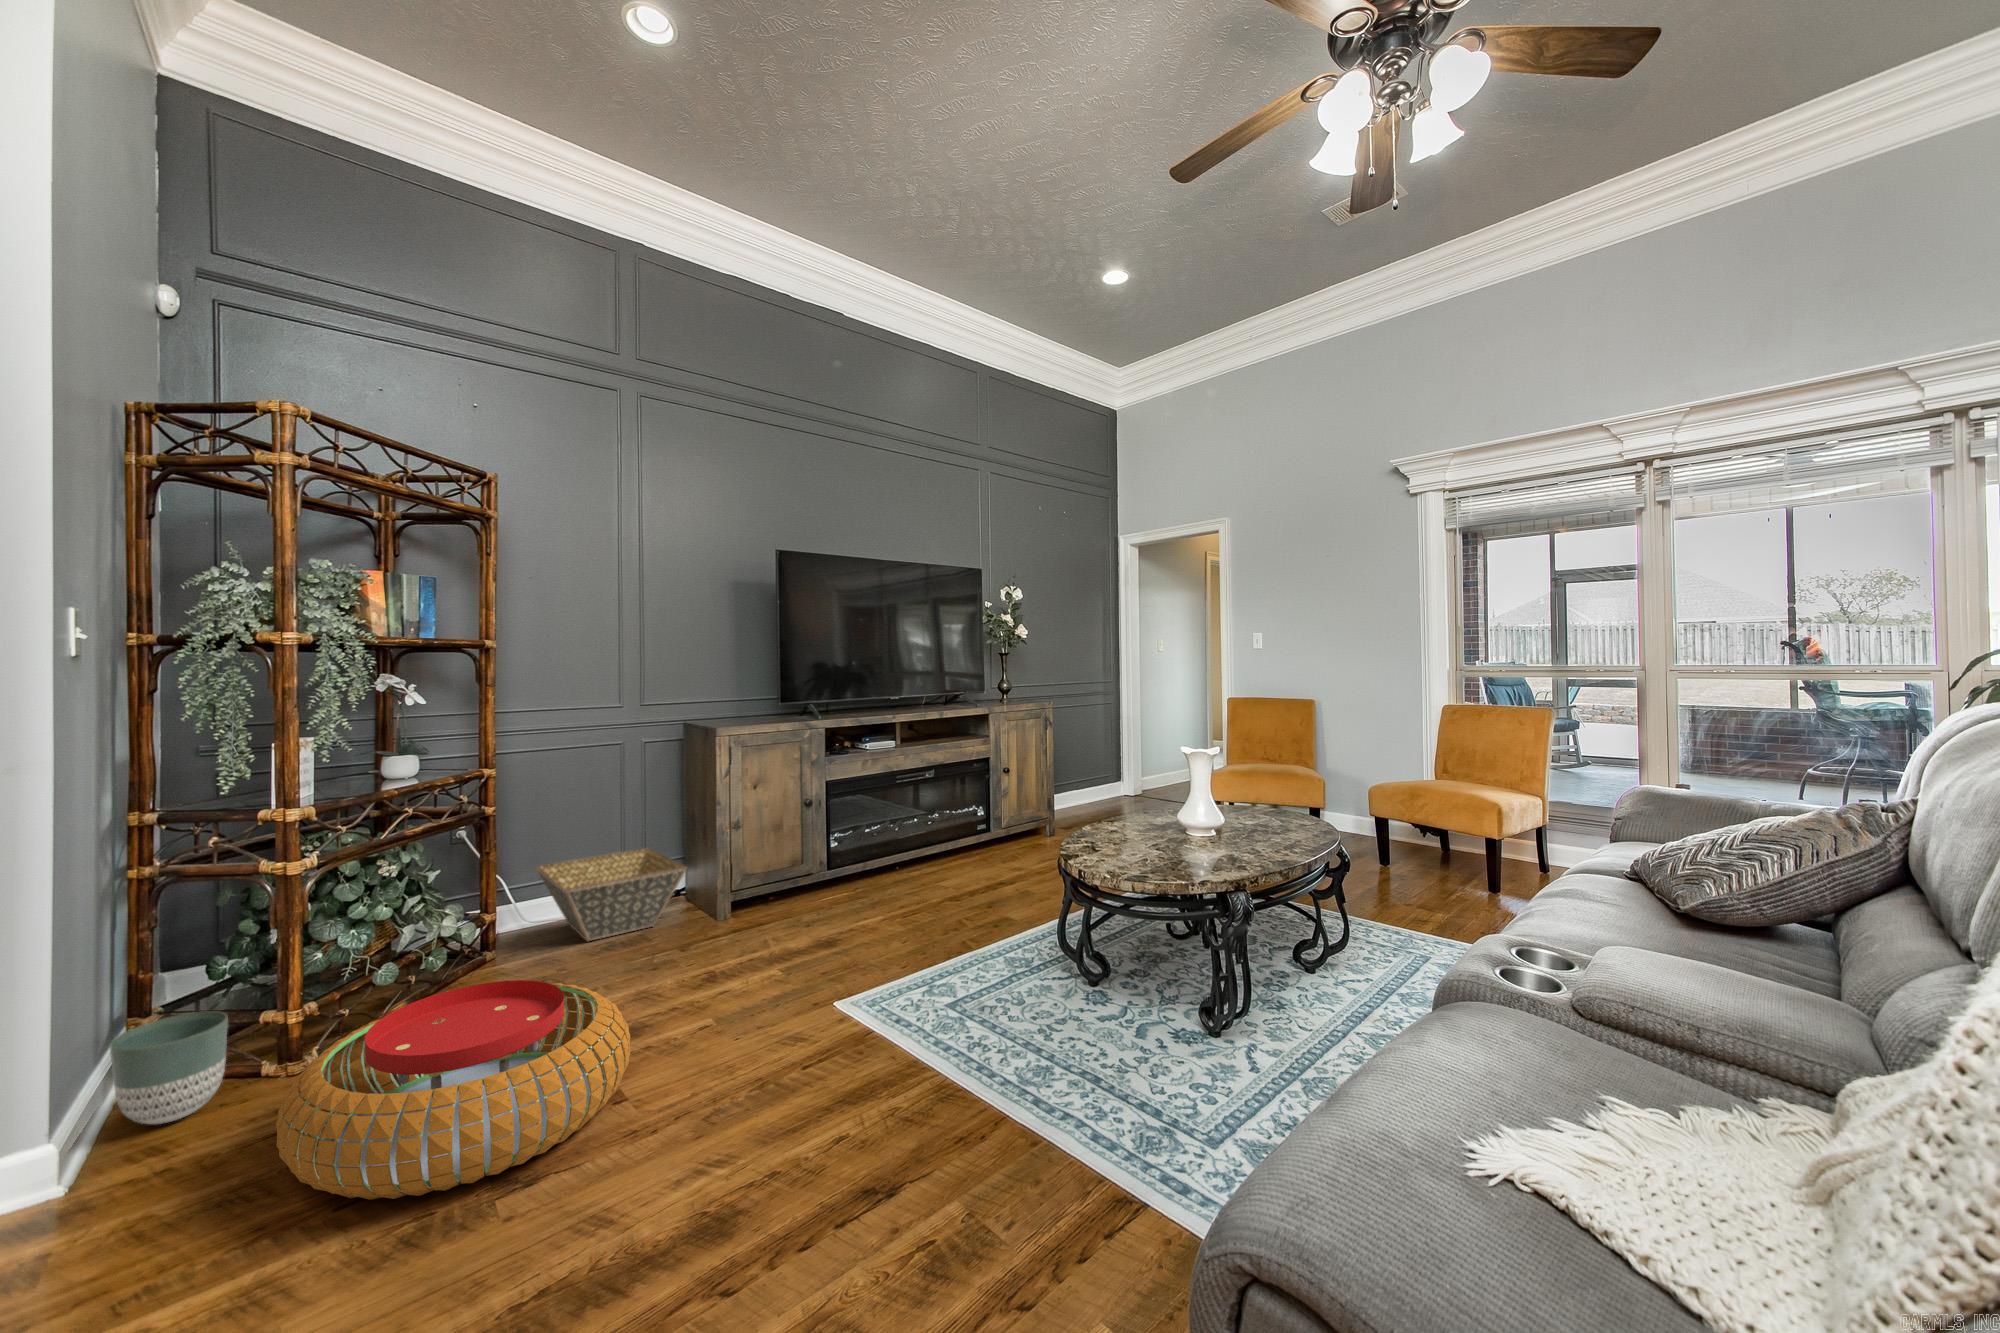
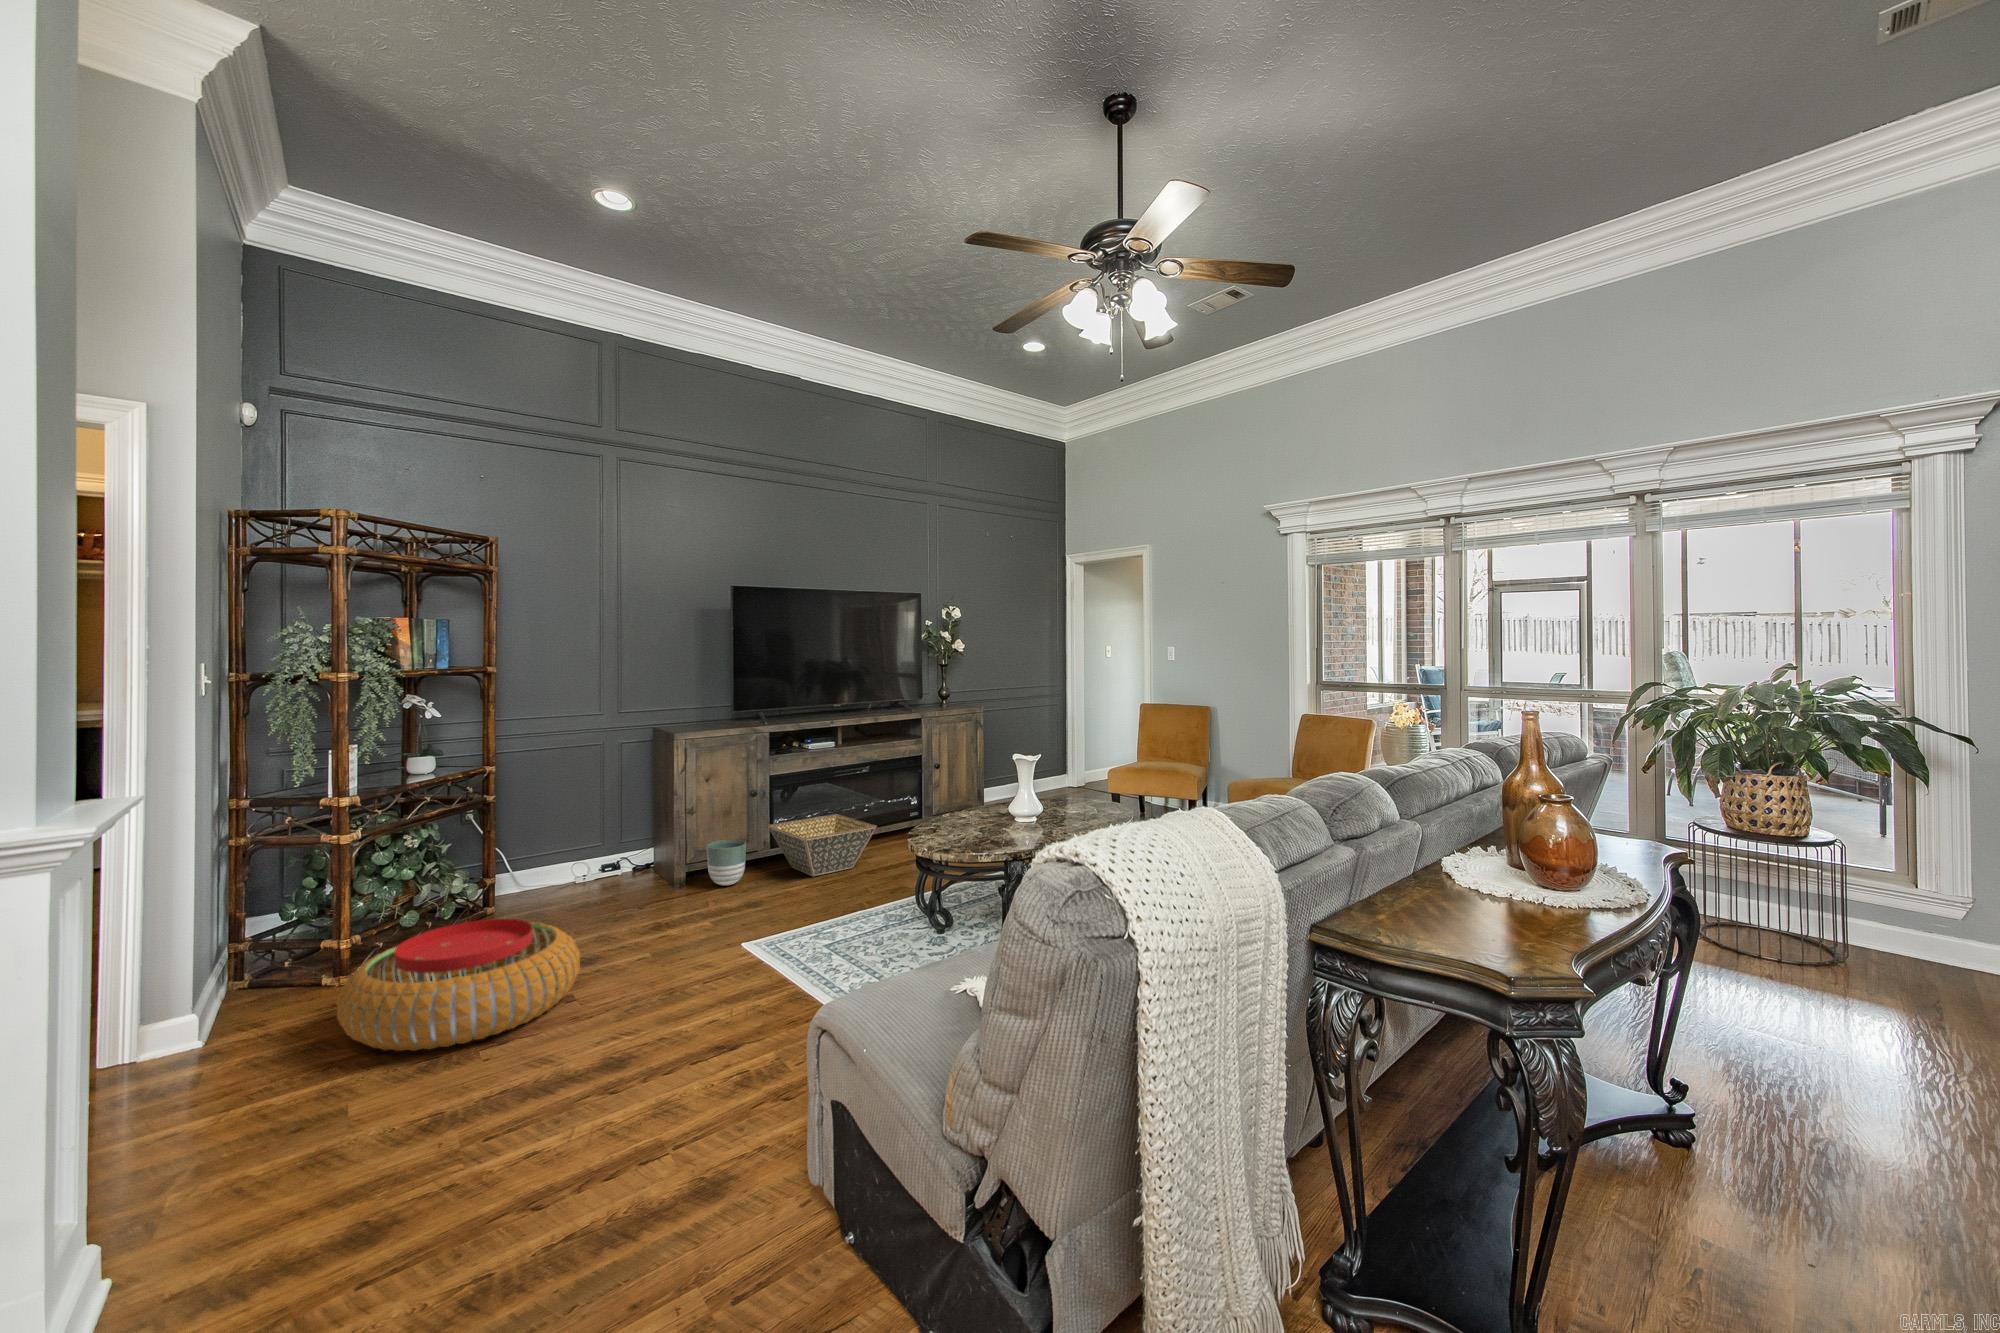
basket: present [536,848,687,942] -> present [768,814,877,877]
planter: present [110,1011,228,1125] -> present [706,840,746,886]

